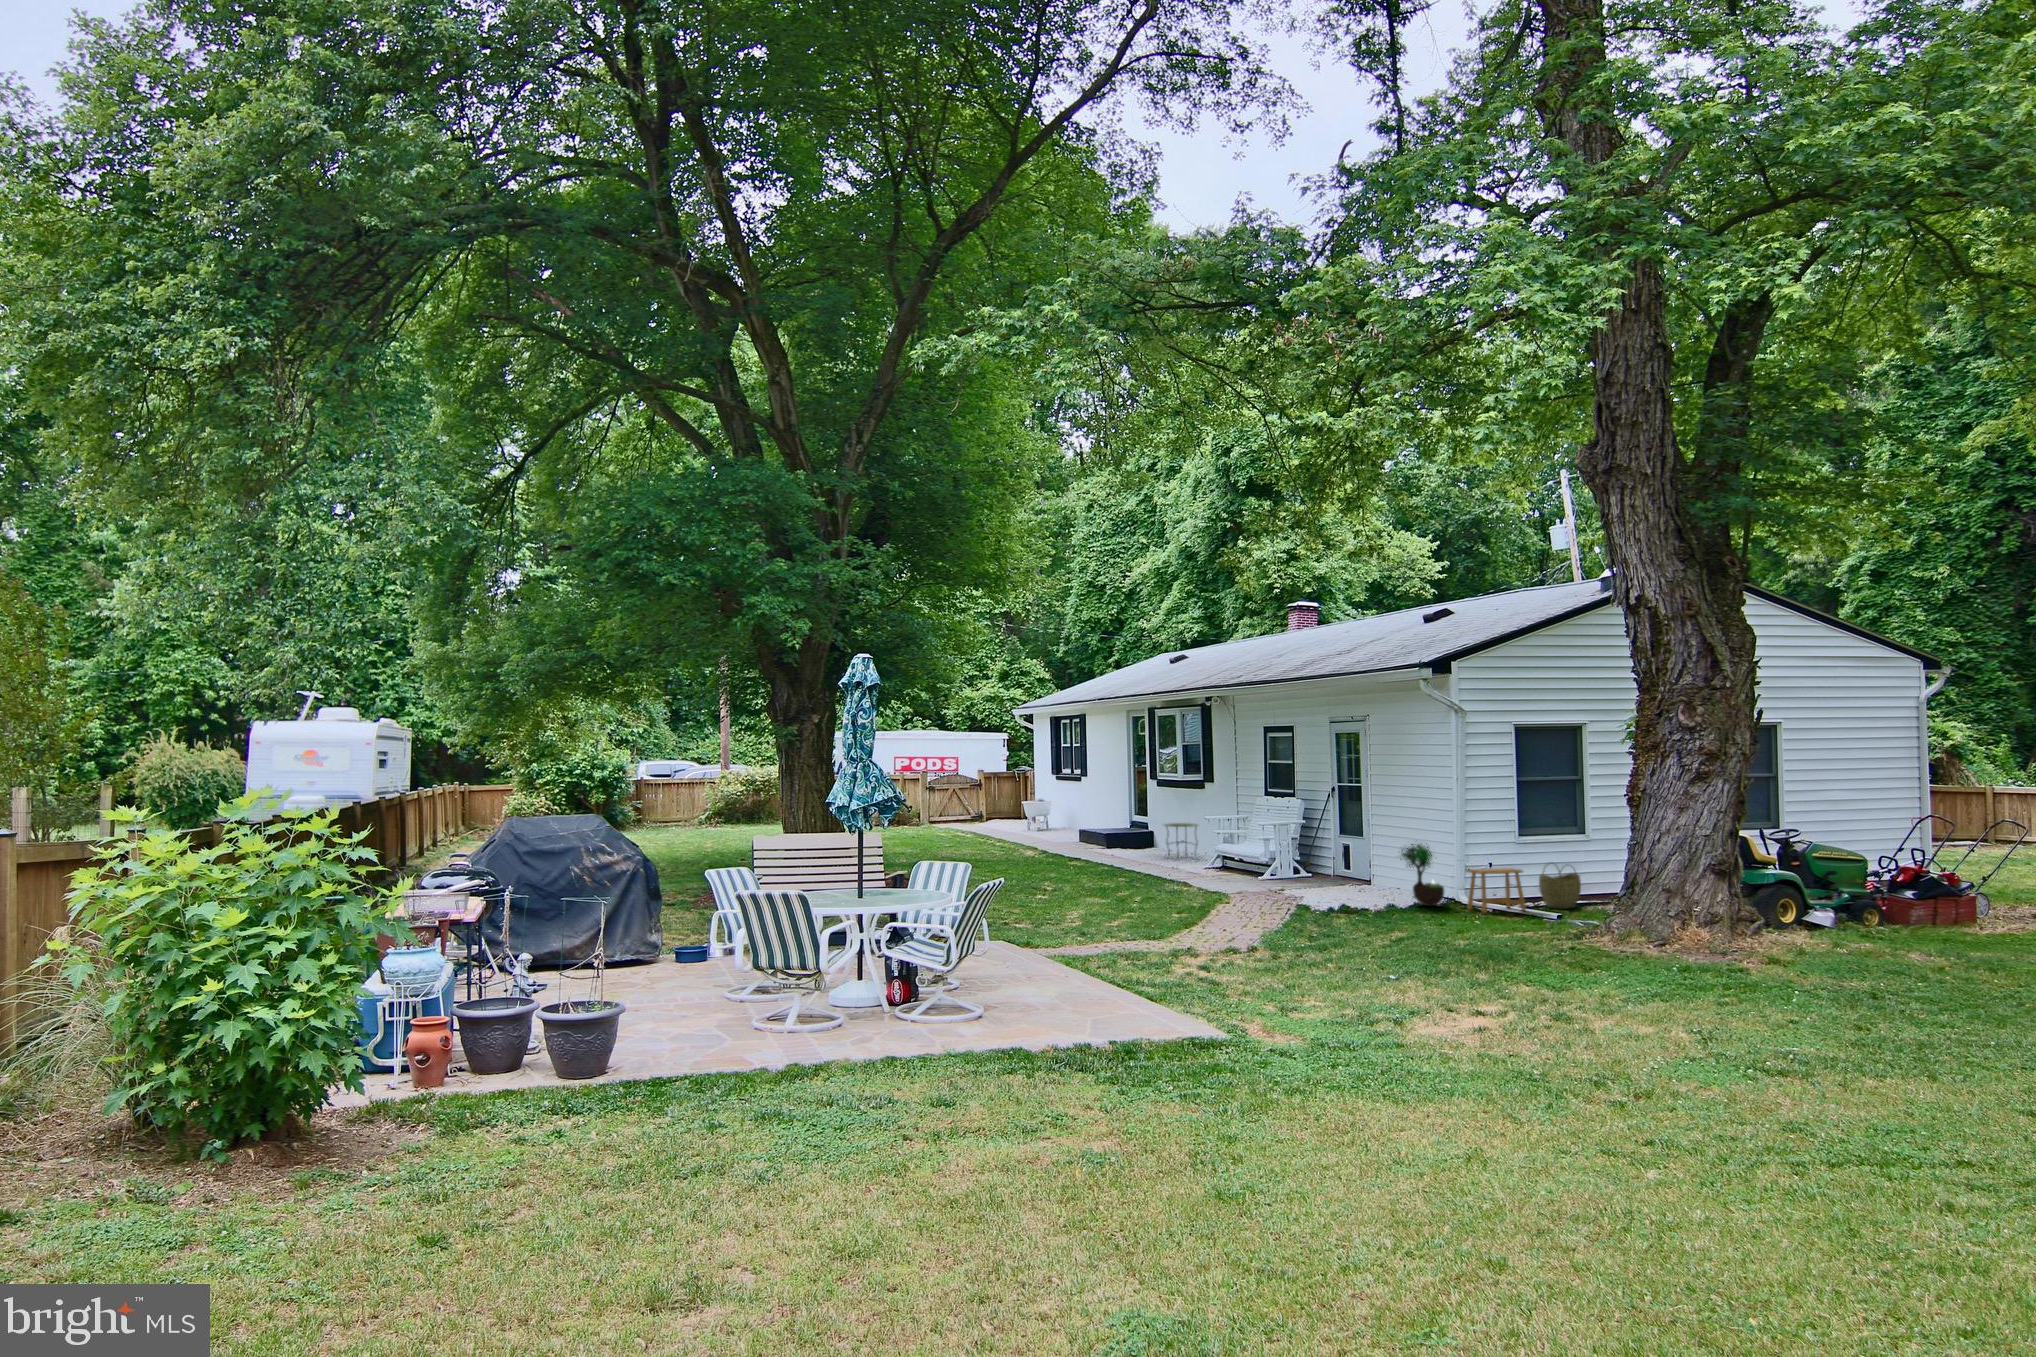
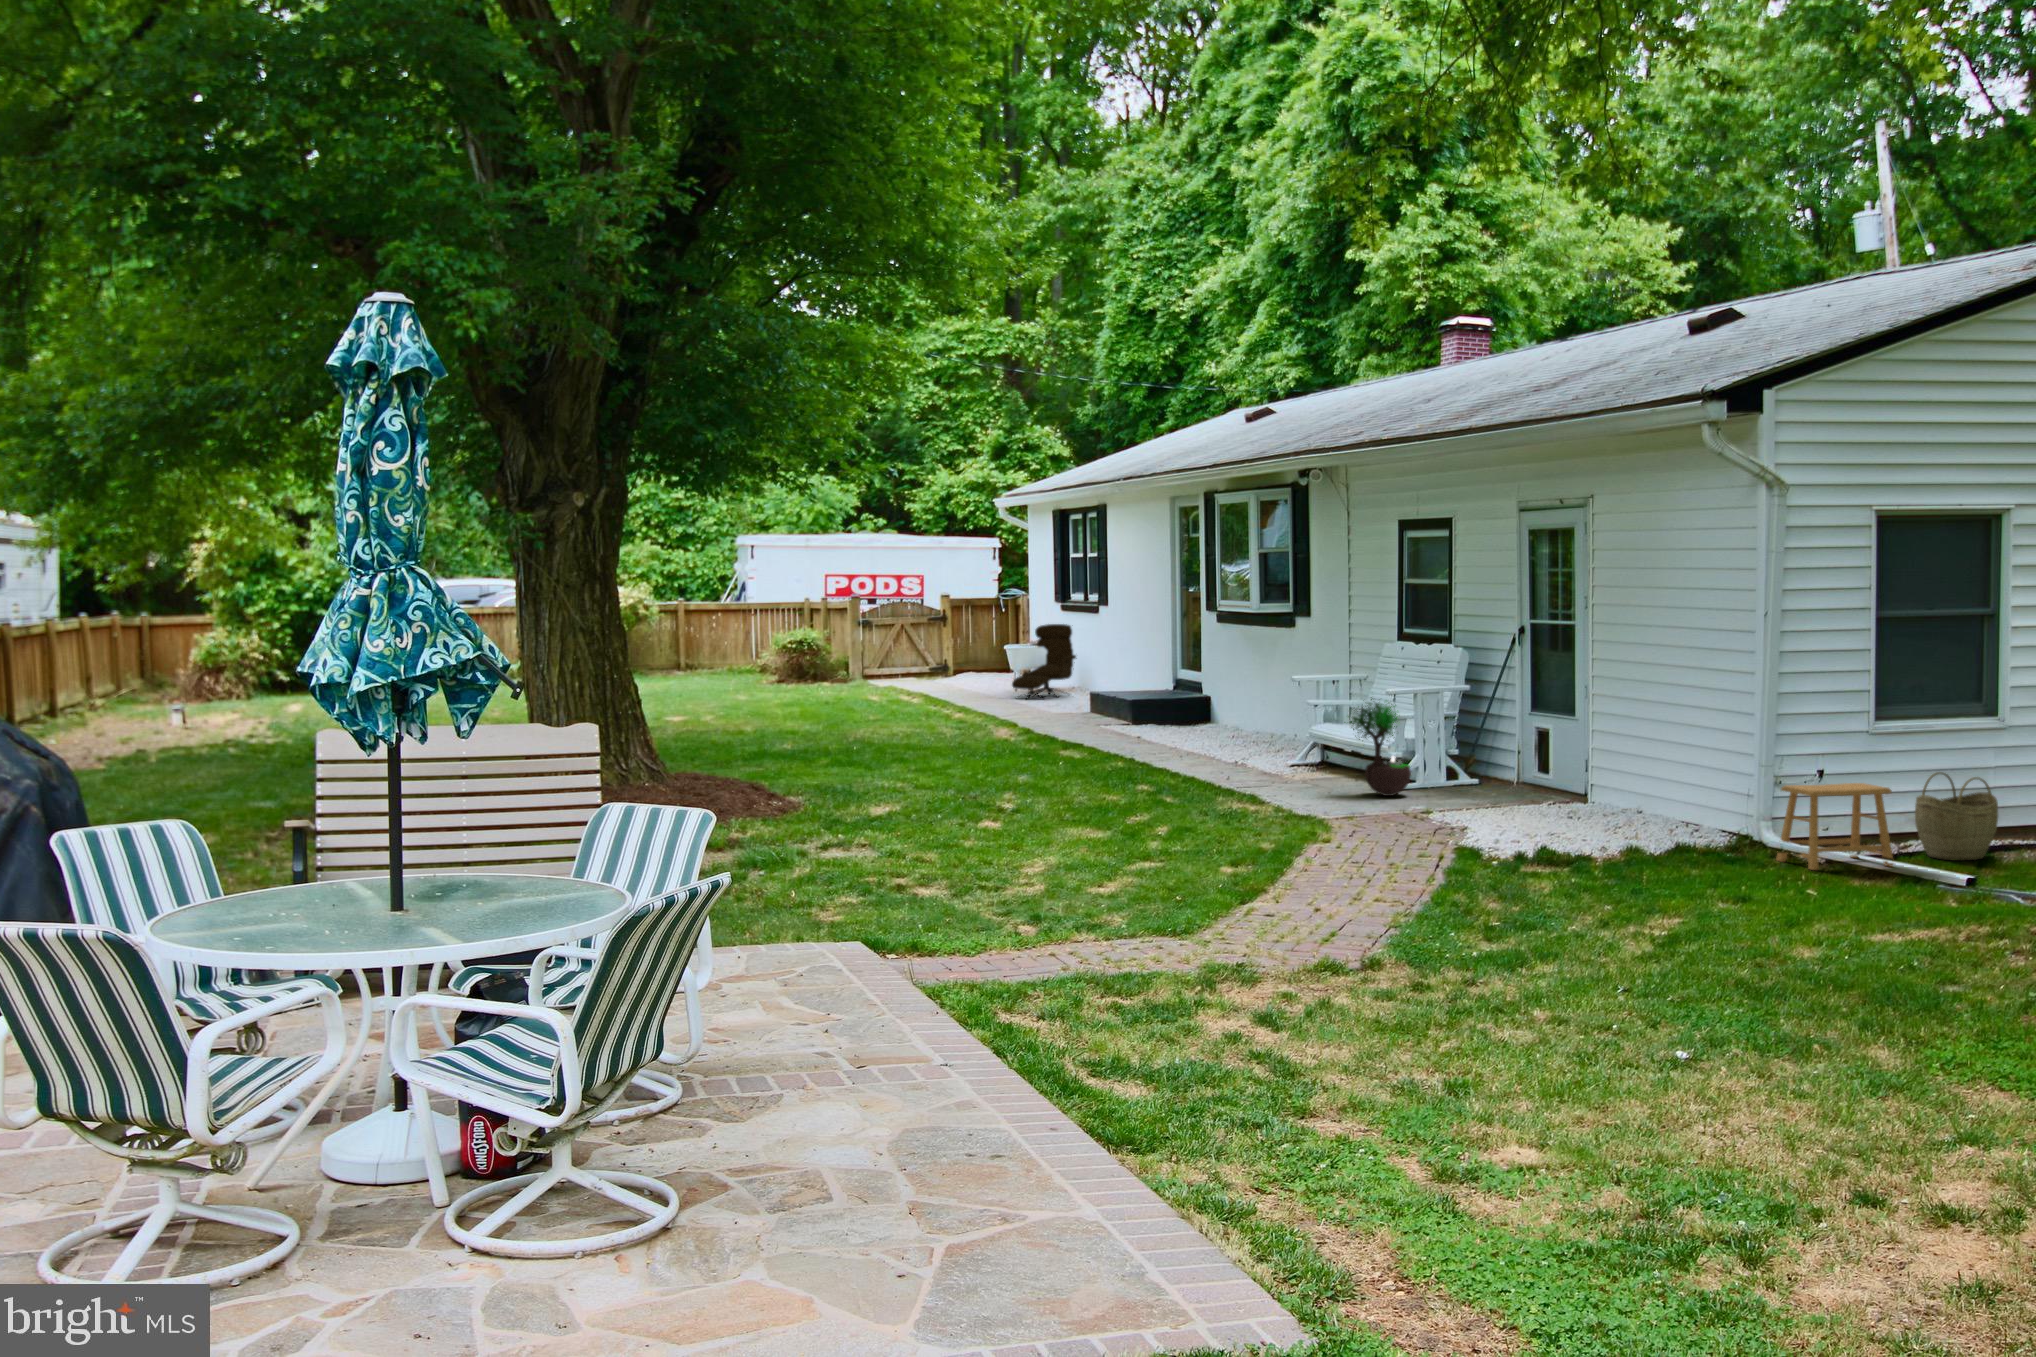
lounge chair: none [1026,787,1067,835] -> present [1012,624,1076,698]
side table: present [1165,823,1197,859] -> none [1220,686,1284,748]
potted tree: present [1402,843,1444,906] -> present [1344,699,1411,796]

